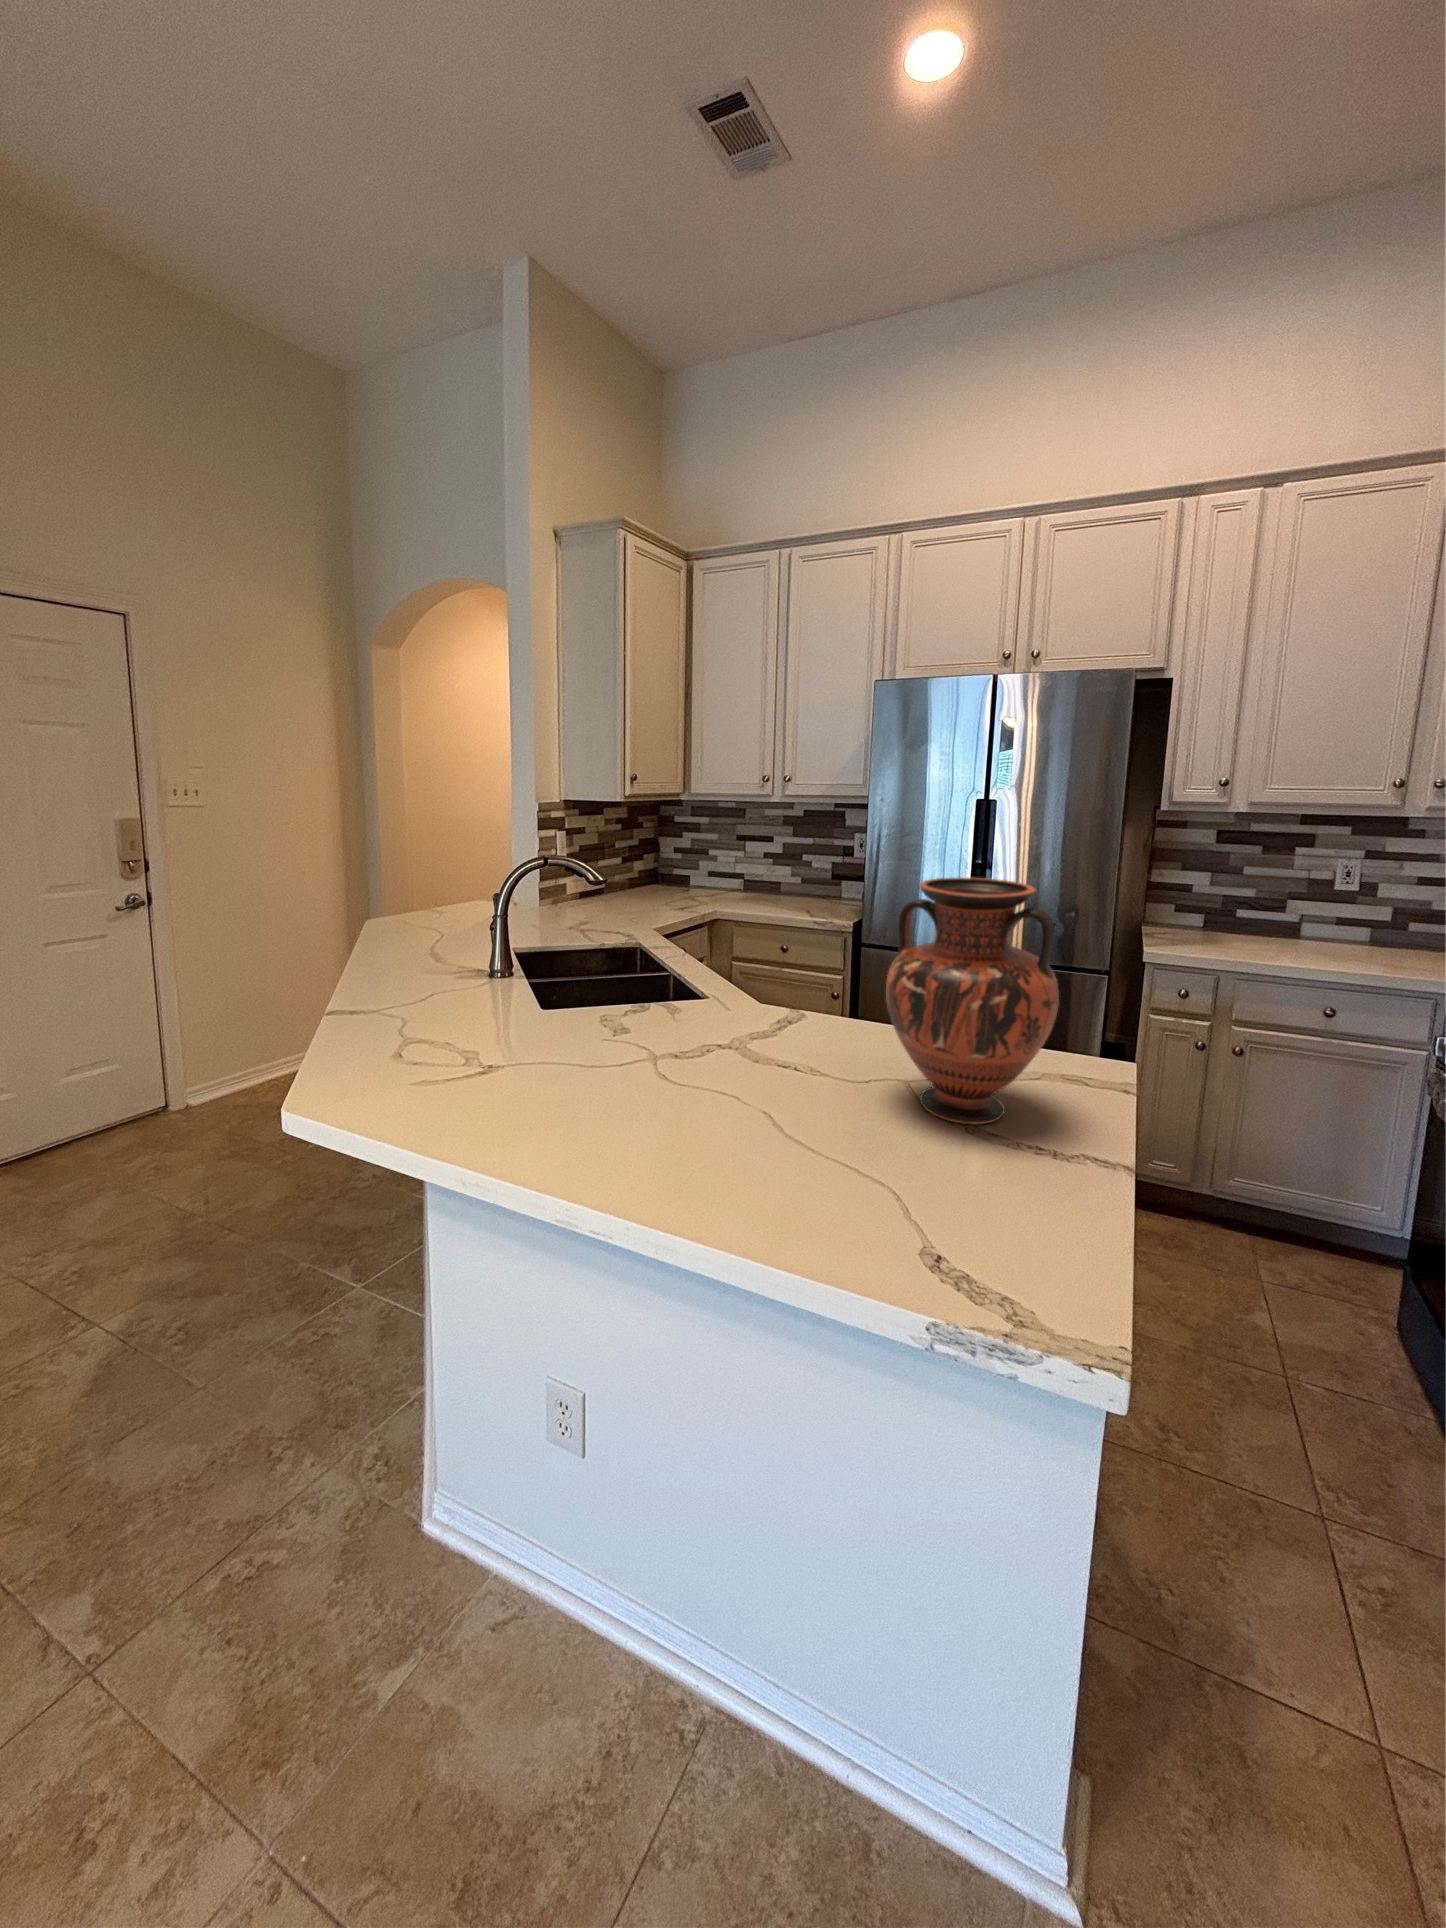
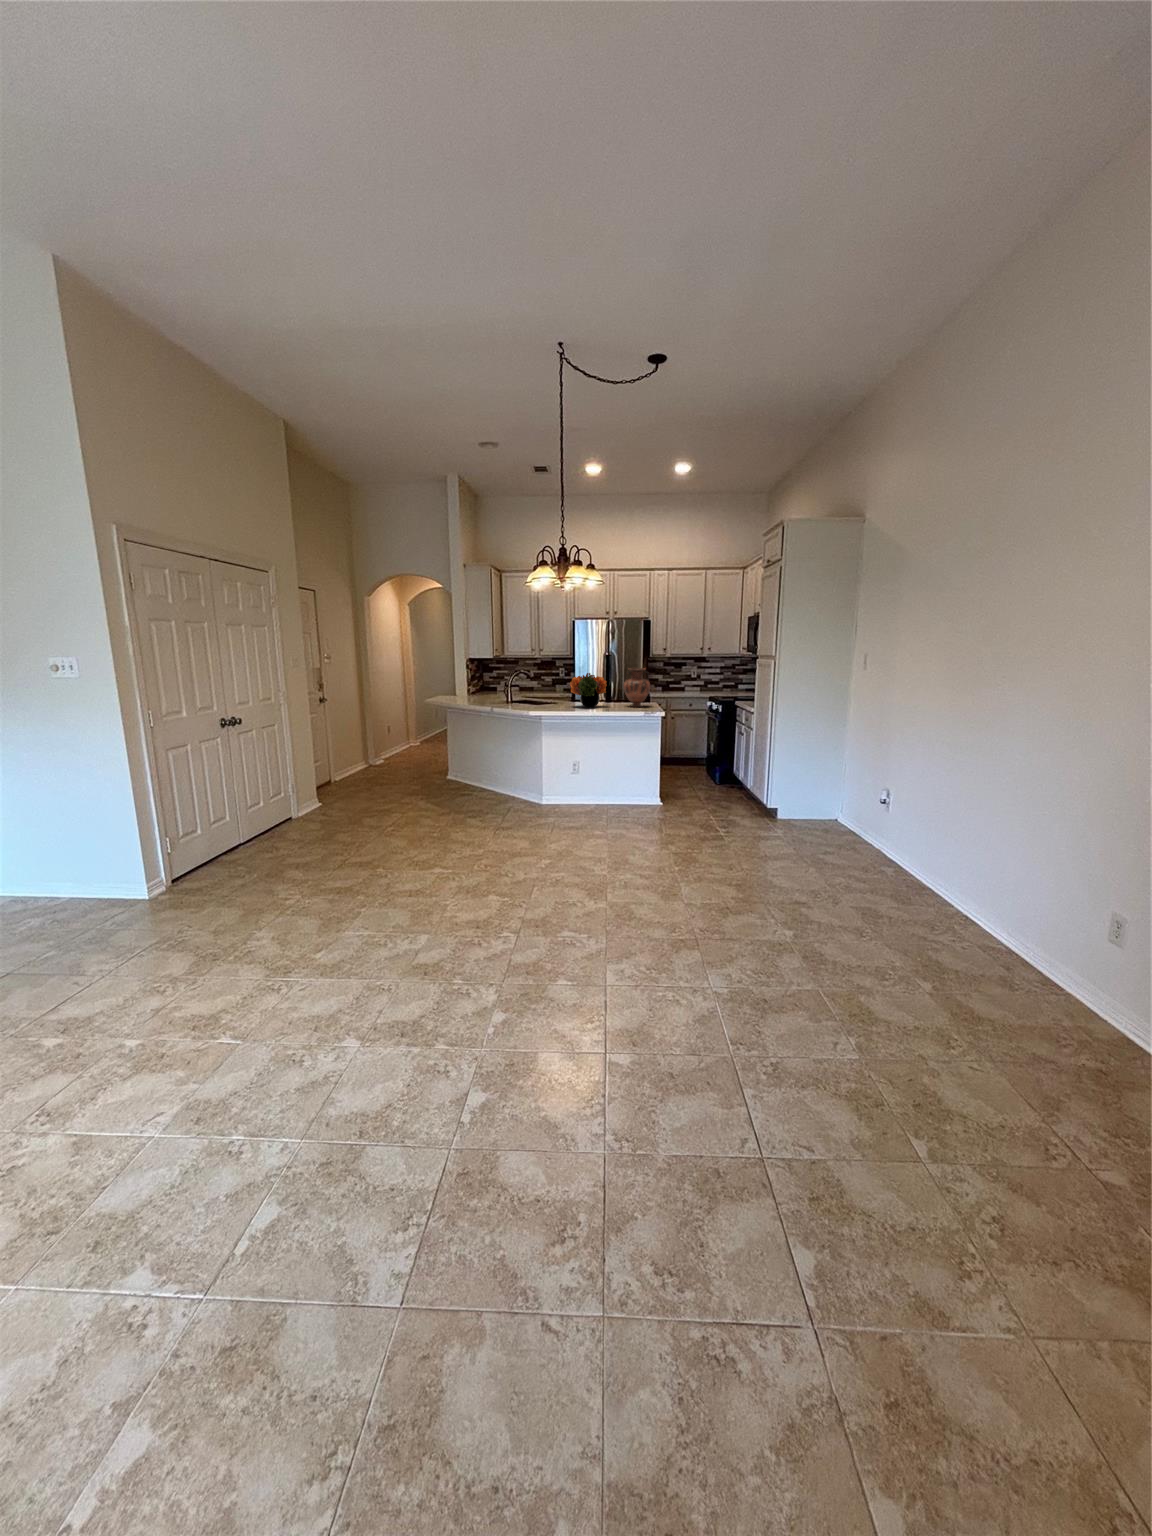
flower arrangement: none [585,890,791,1079] -> present [570,673,607,707]

